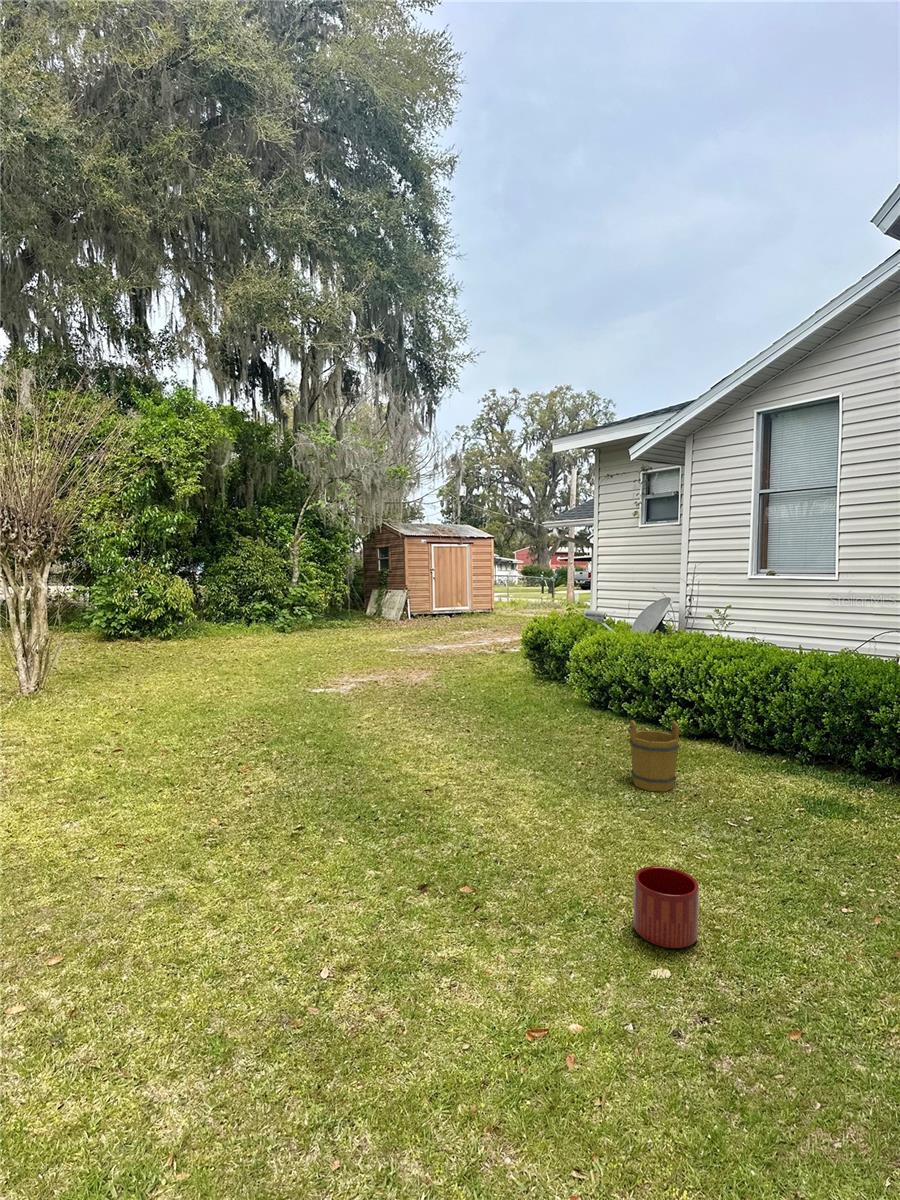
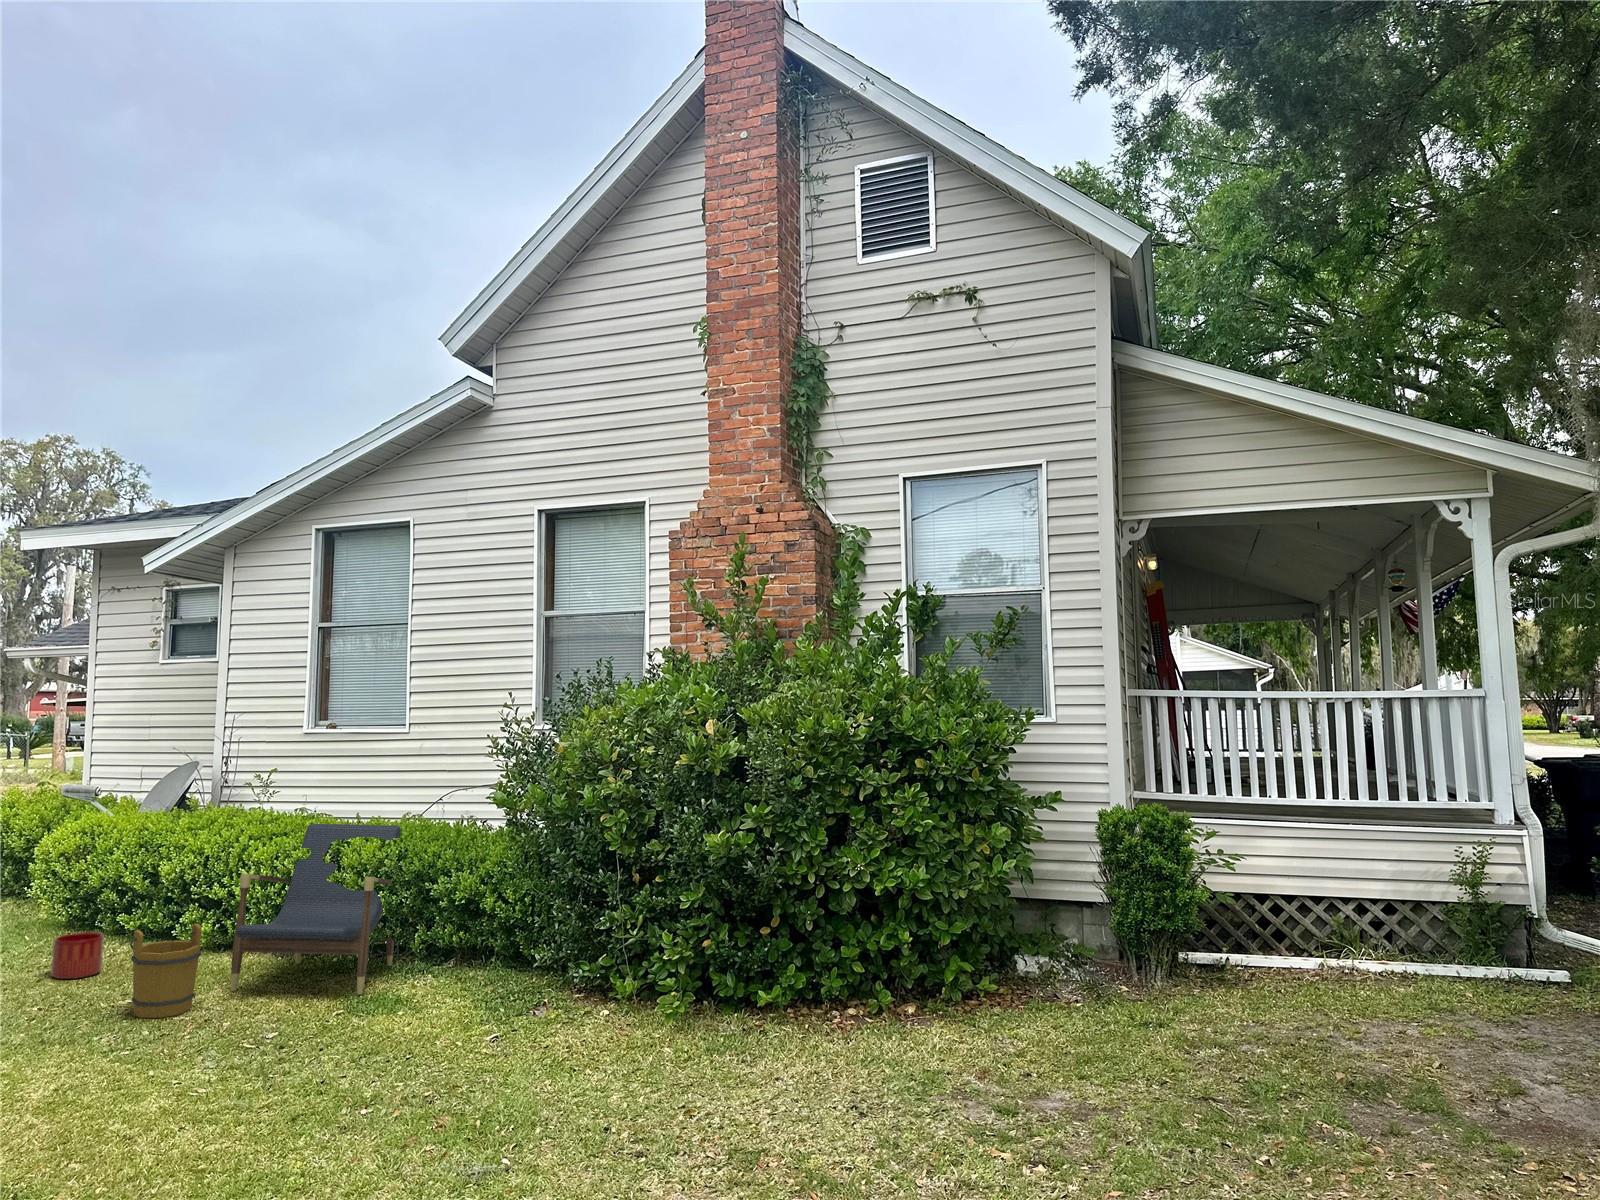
lounge chair: none [704,649,849,809] -> present [231,824,401,994]
planter: present [633,866,699,948] -> present [51,932,104,979]

